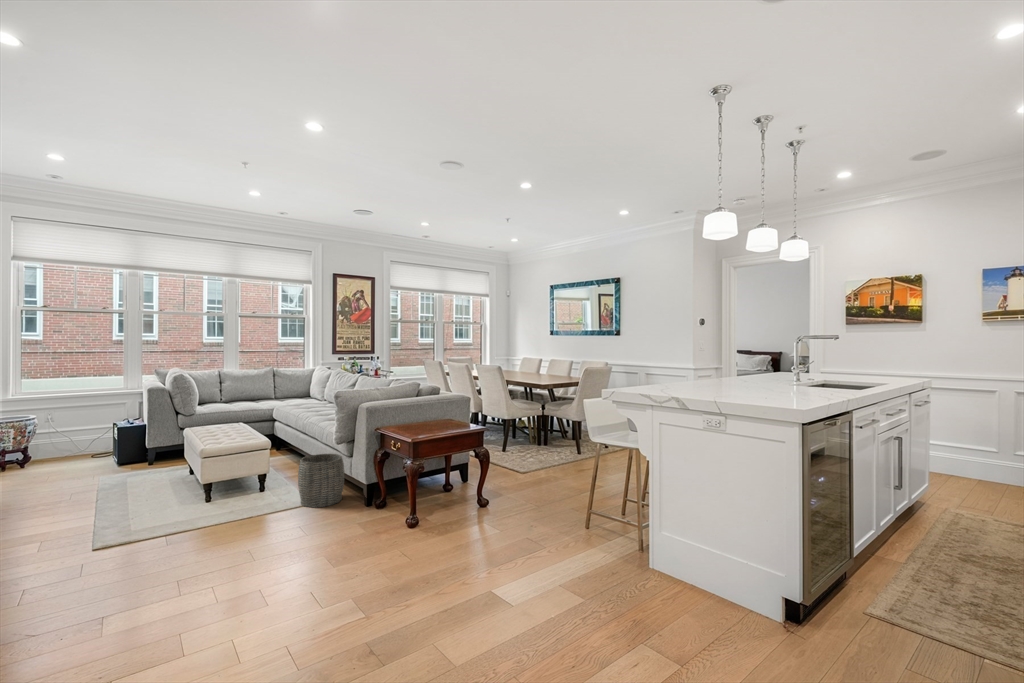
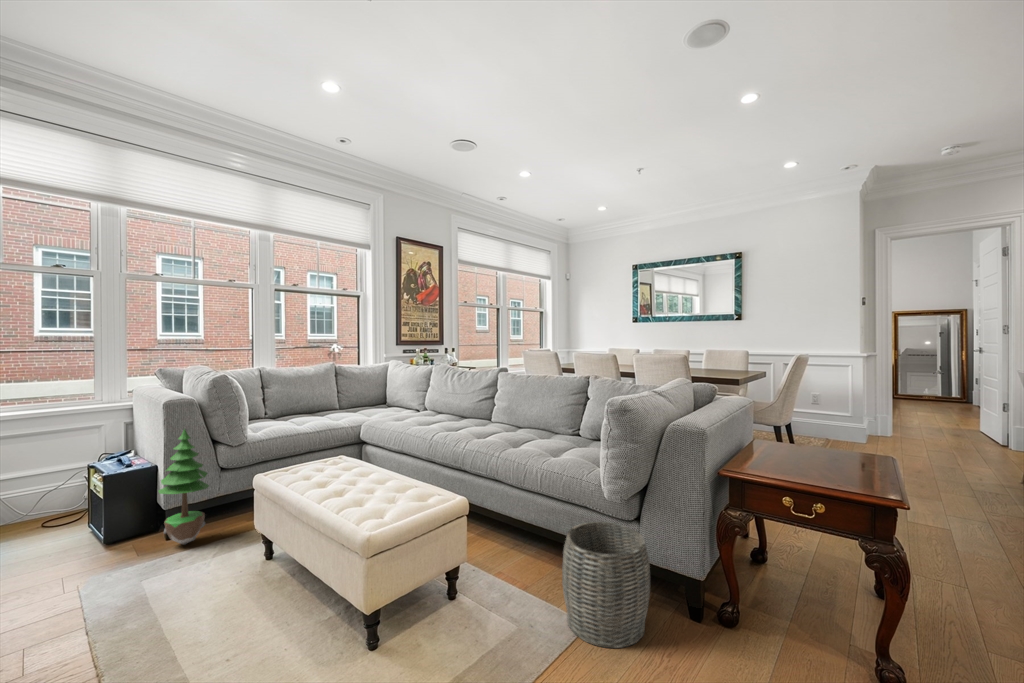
potted tree: none [141,403,169,467] -> present [159,429,209,545]

